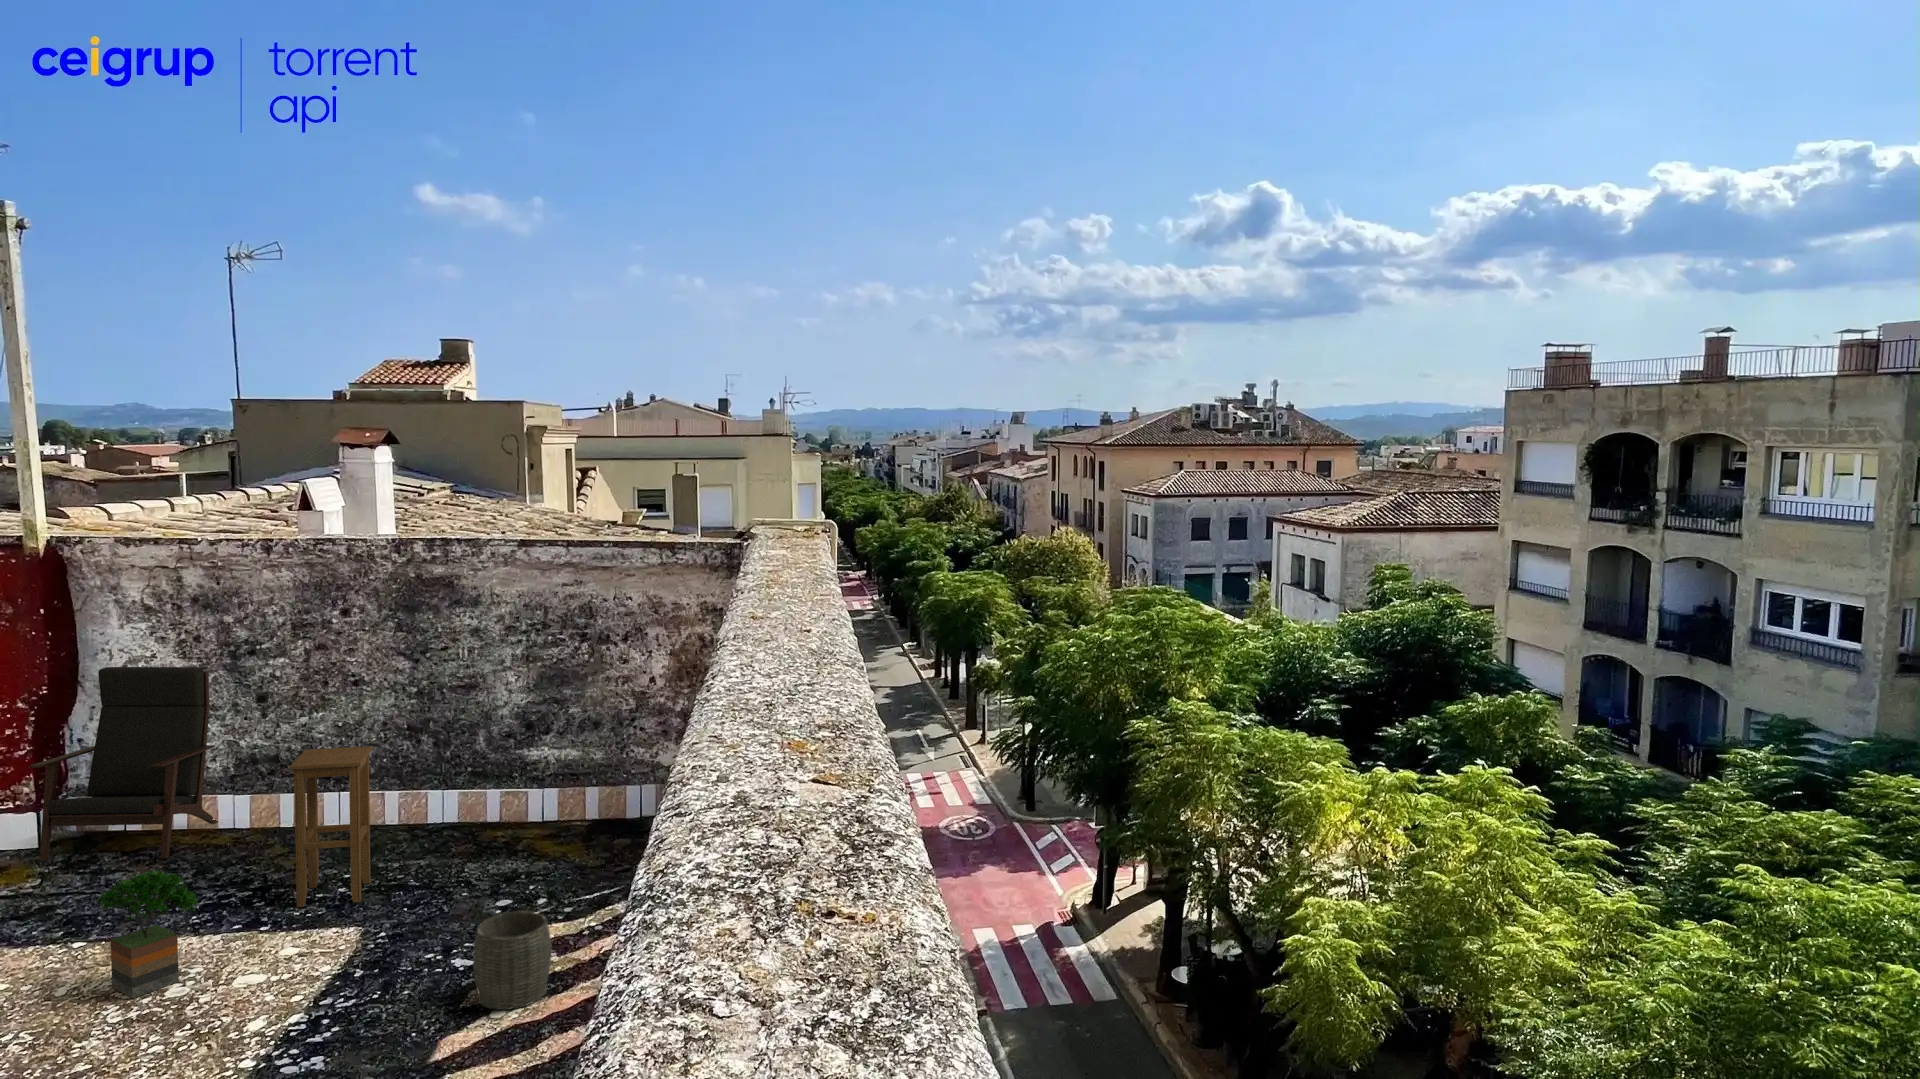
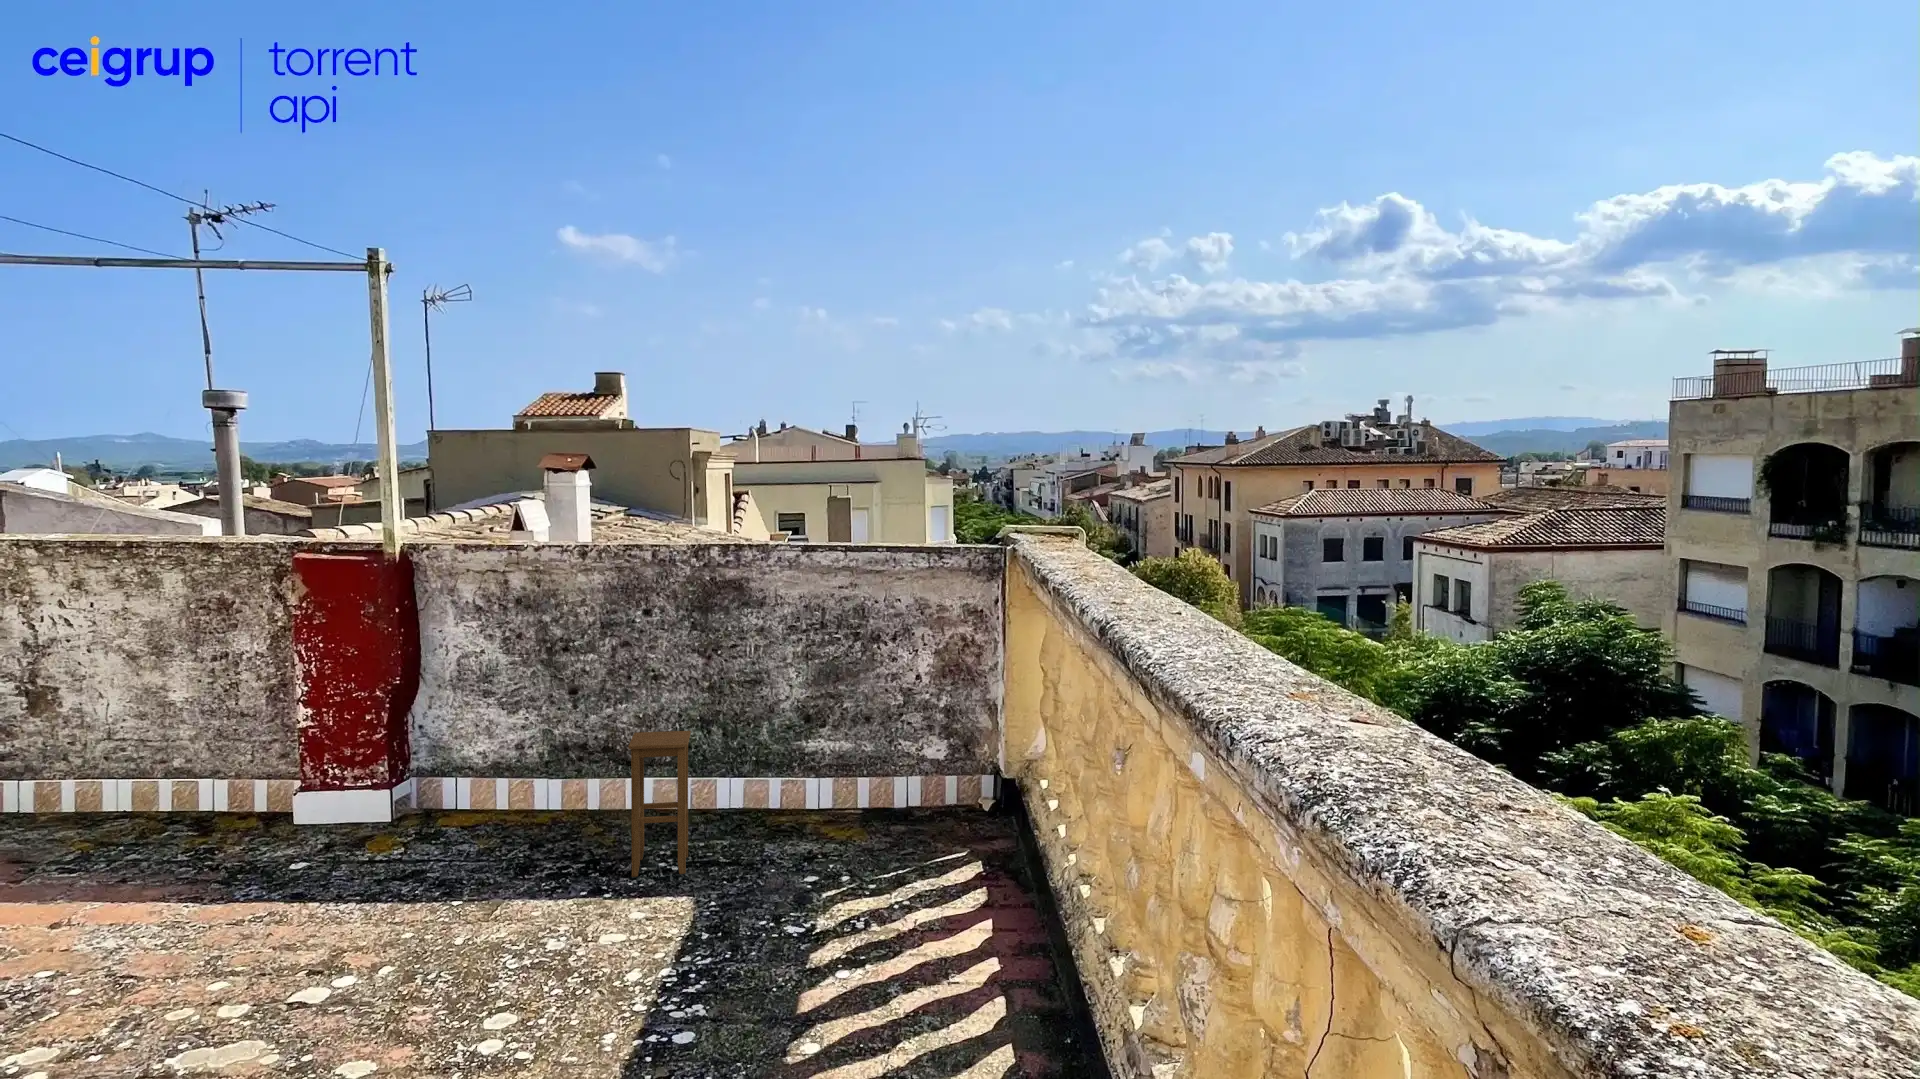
lounge chair: present [29,667,218,861] -> none [394,660,539,831]
potted tree: present [97,870,198,998] -> none [486,834,570,951]
woven basket: present [473,911,551,1010] -> none [818,882,886,974]

